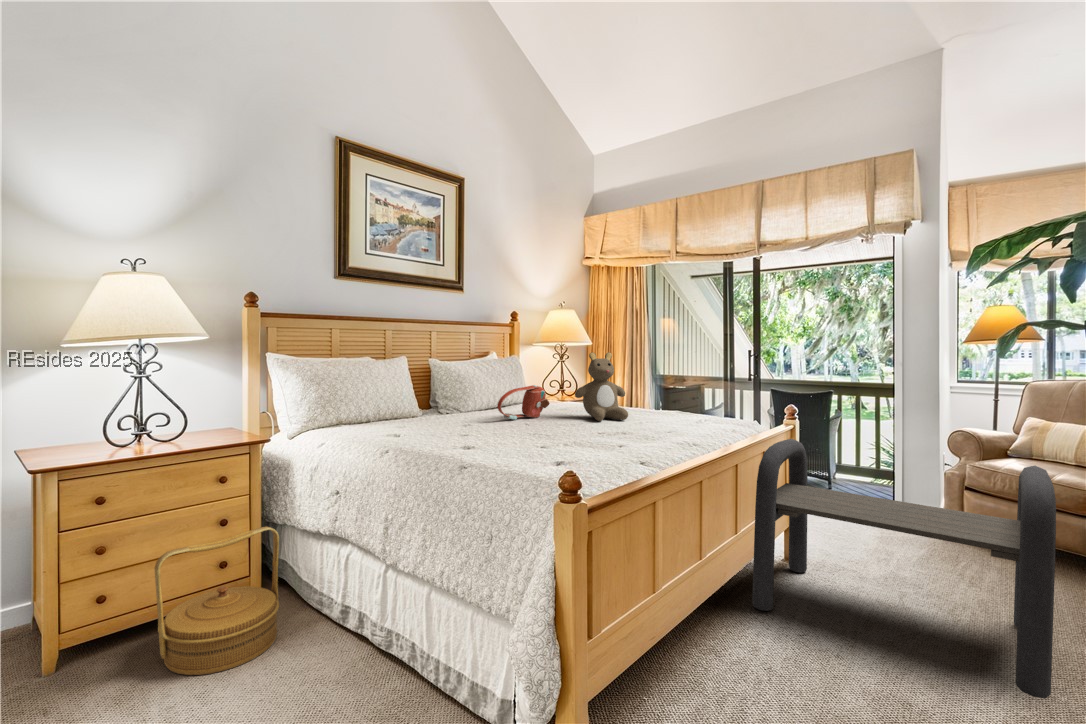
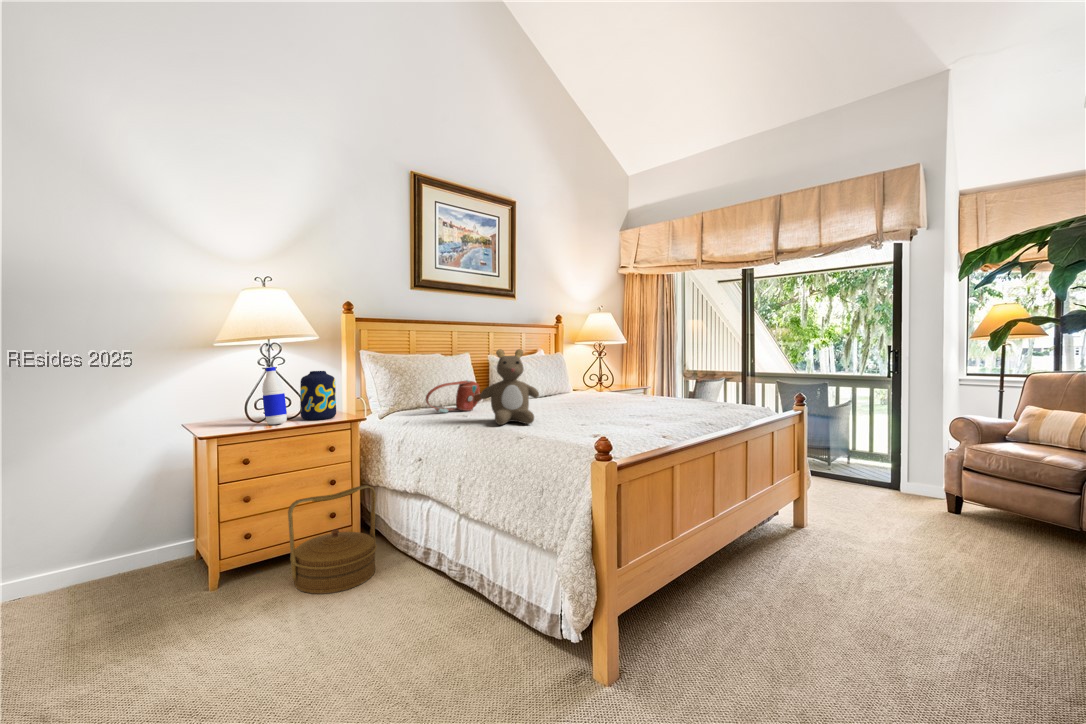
teddy bear: present [575,352,628,421] -> present [480,349,539,425]
water bottle: none [126,375,160,451] -> present [262,367,287,425]
vase: none [181,380,230,443] -> present [300,371,336,420]
handbag: present [498,385,550,420] -> present [426,380,482,413]
bench: present [752,439,1056,699] -> none [761,421,1024,637]

